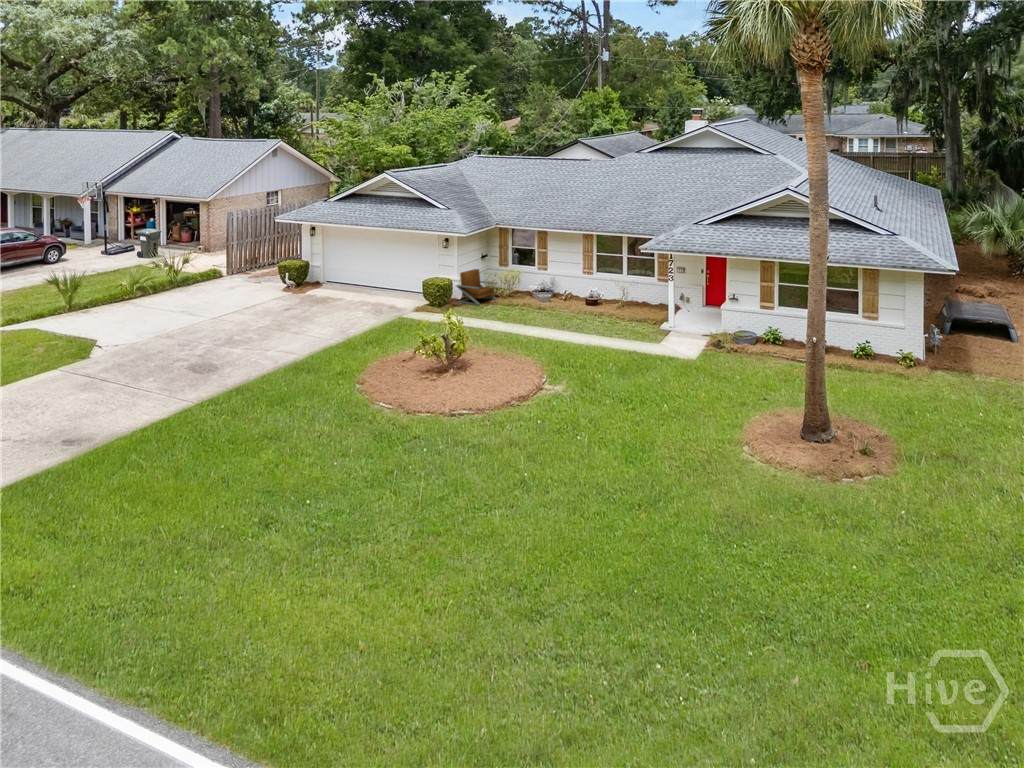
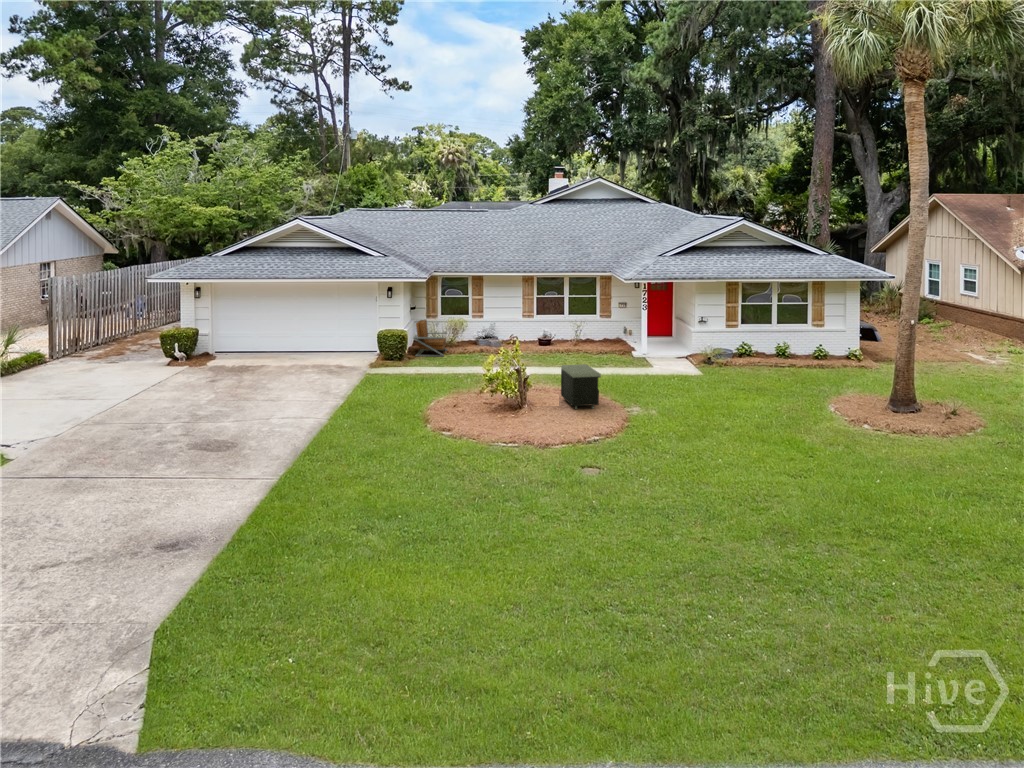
storage bench: none [446,332,487,375] -> present [561,364,601,409]

